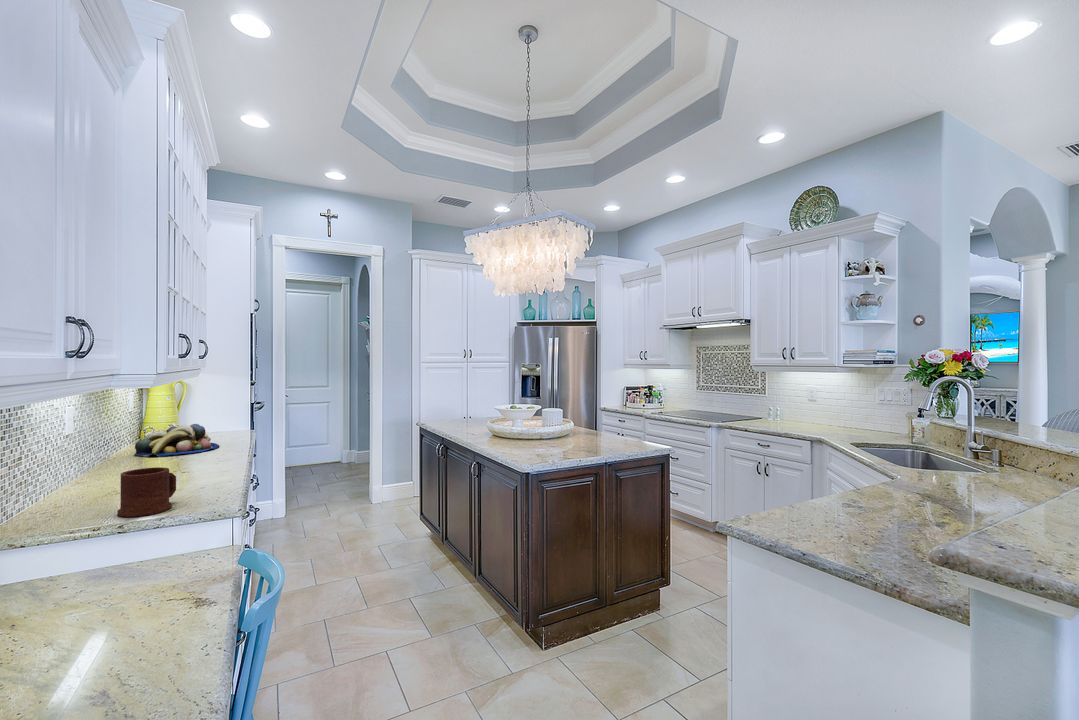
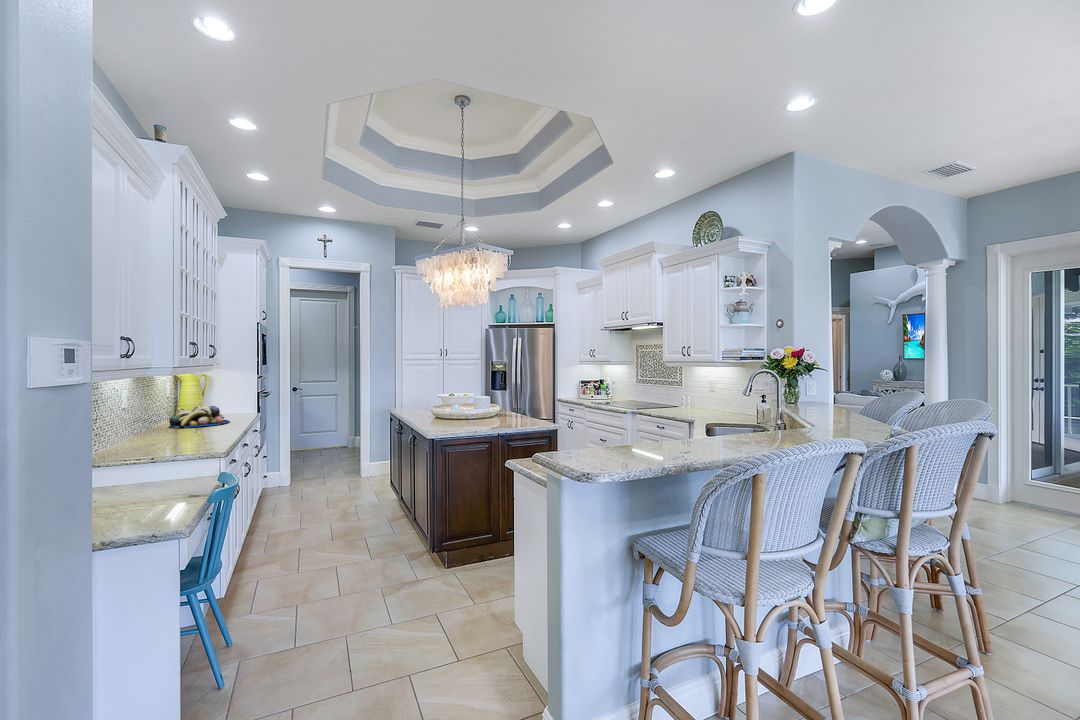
mug: present [117,467,176,517] -> none [152,428,189,456]

